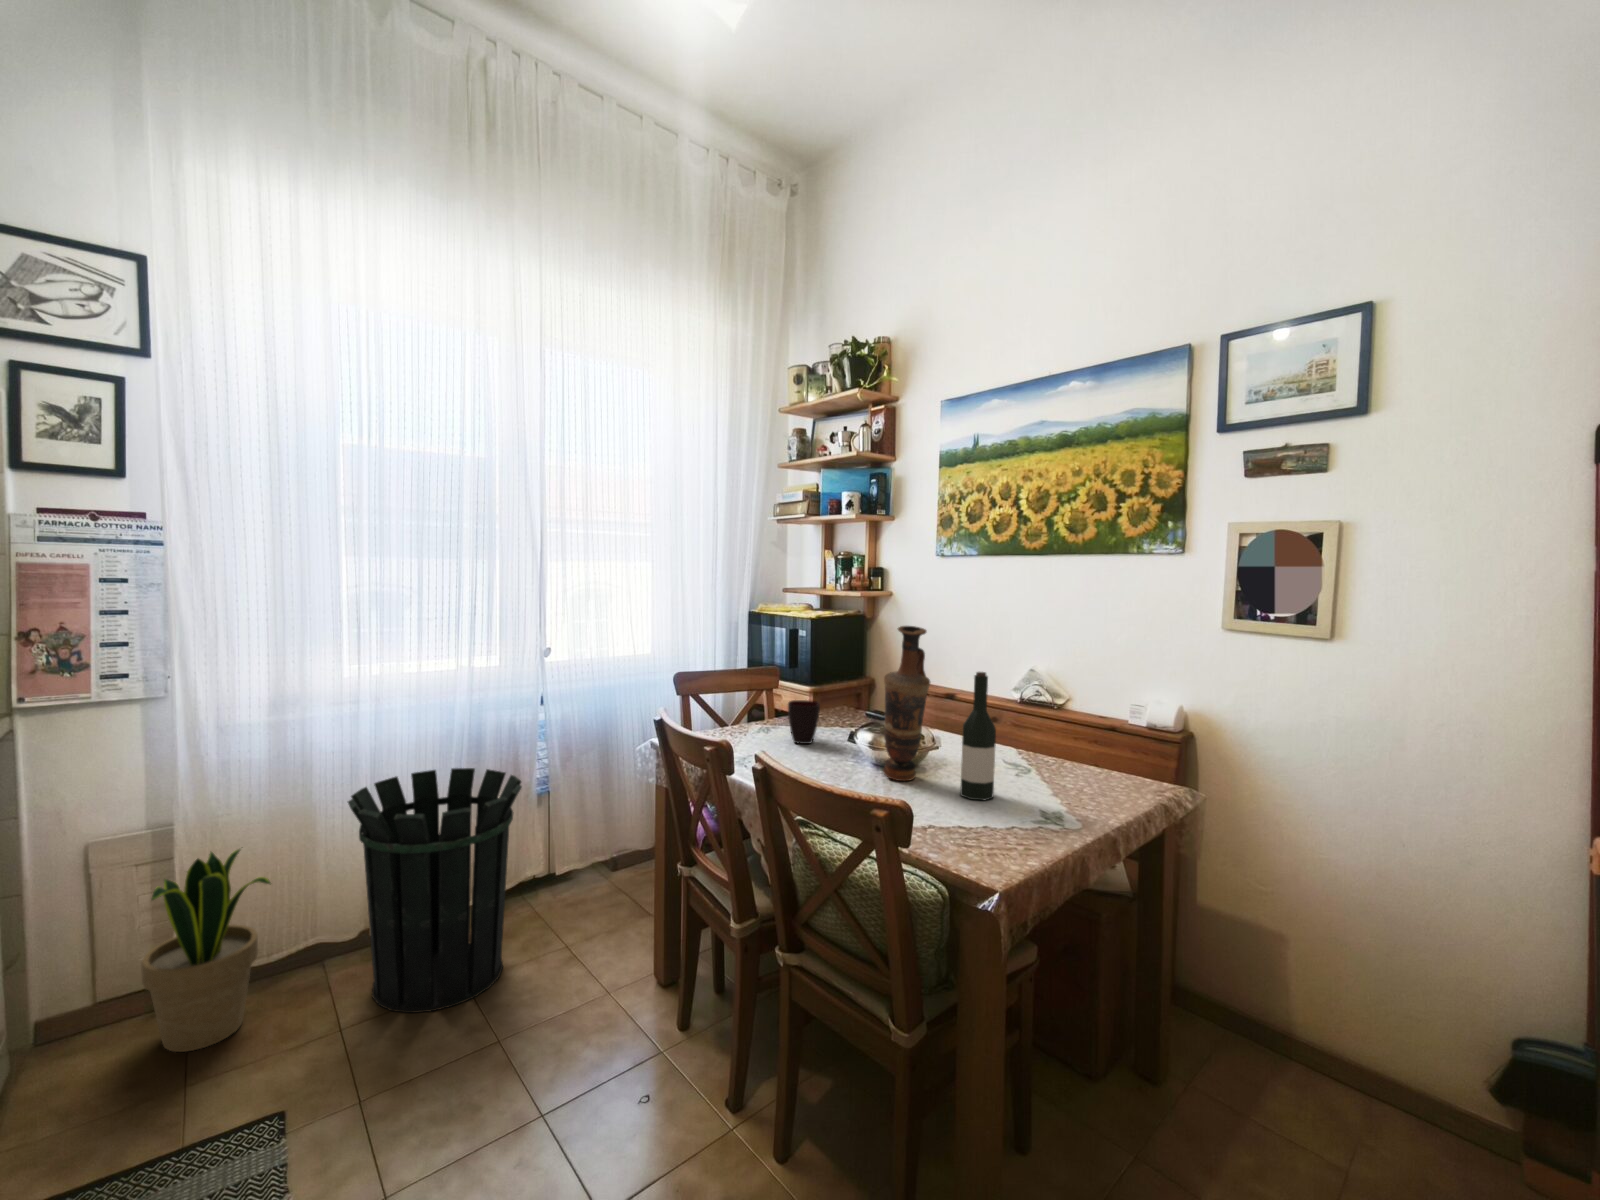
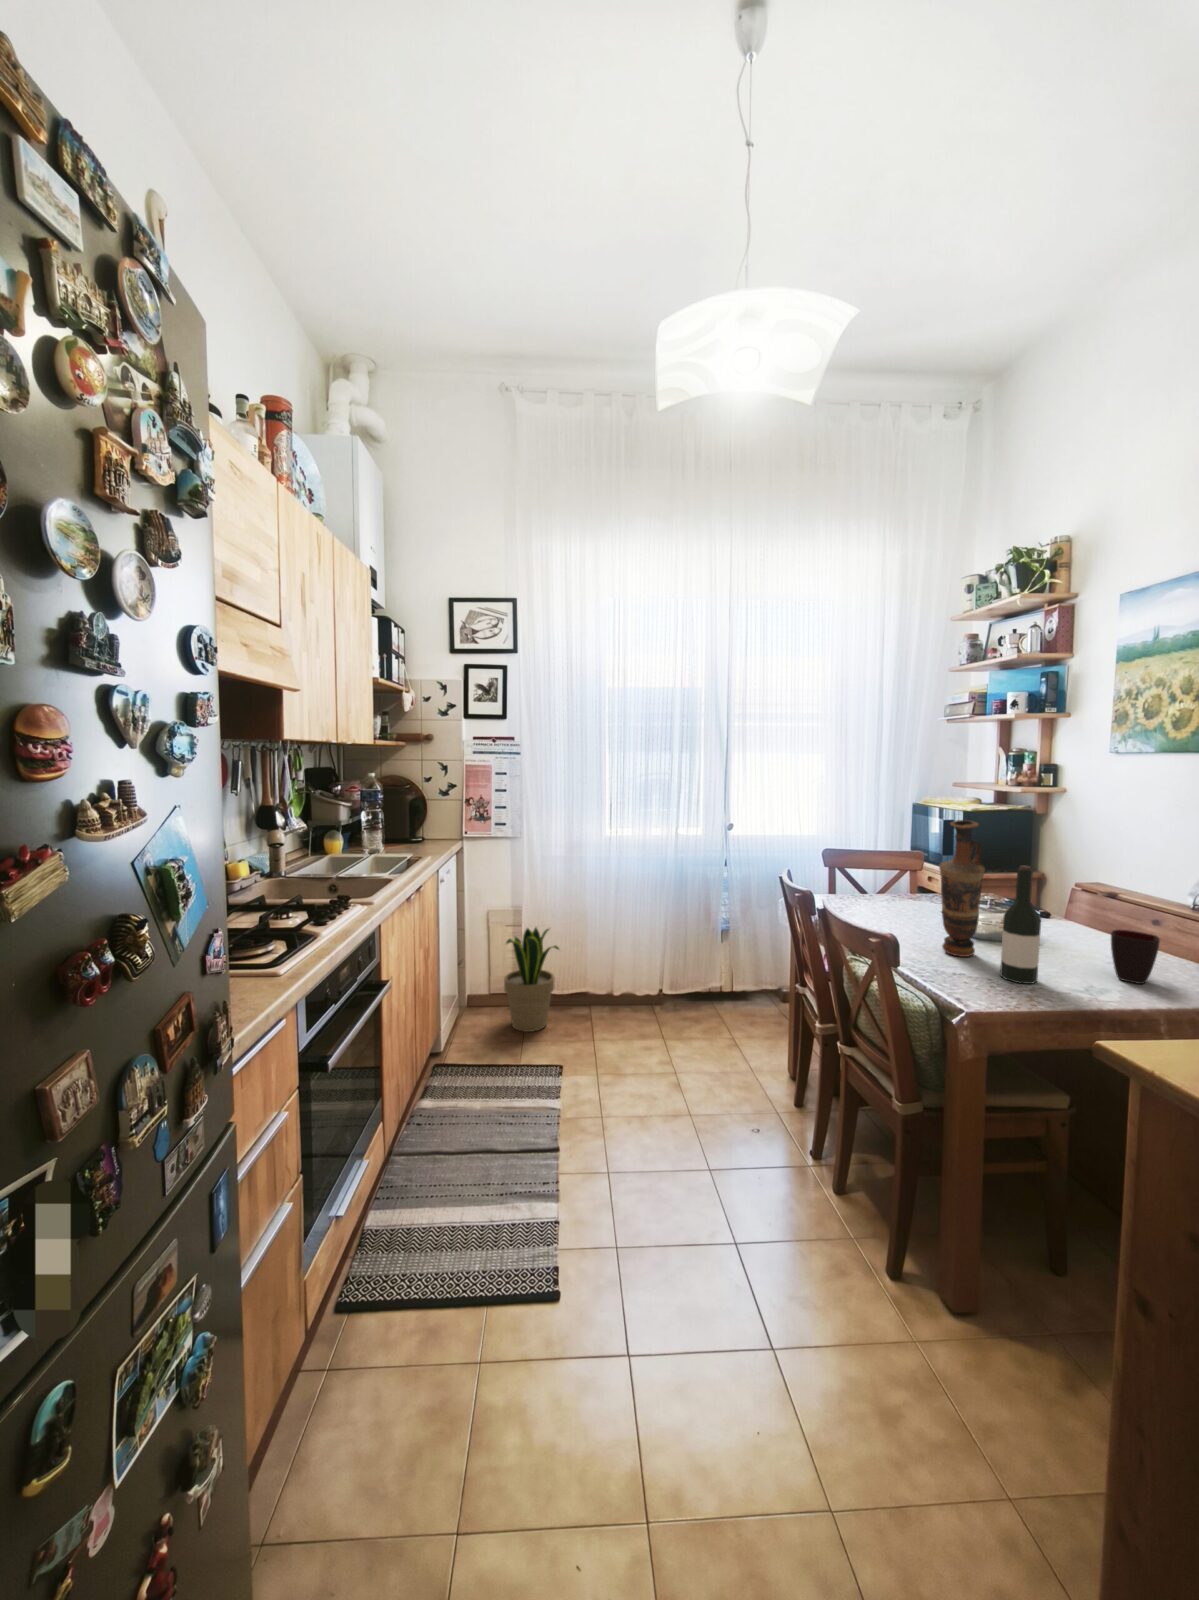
cup: present [788,700,820,744] -> present [1111,930,1160,984]
waste bin: present [348,768,522,1013] -> none [598,900,700,1052]

